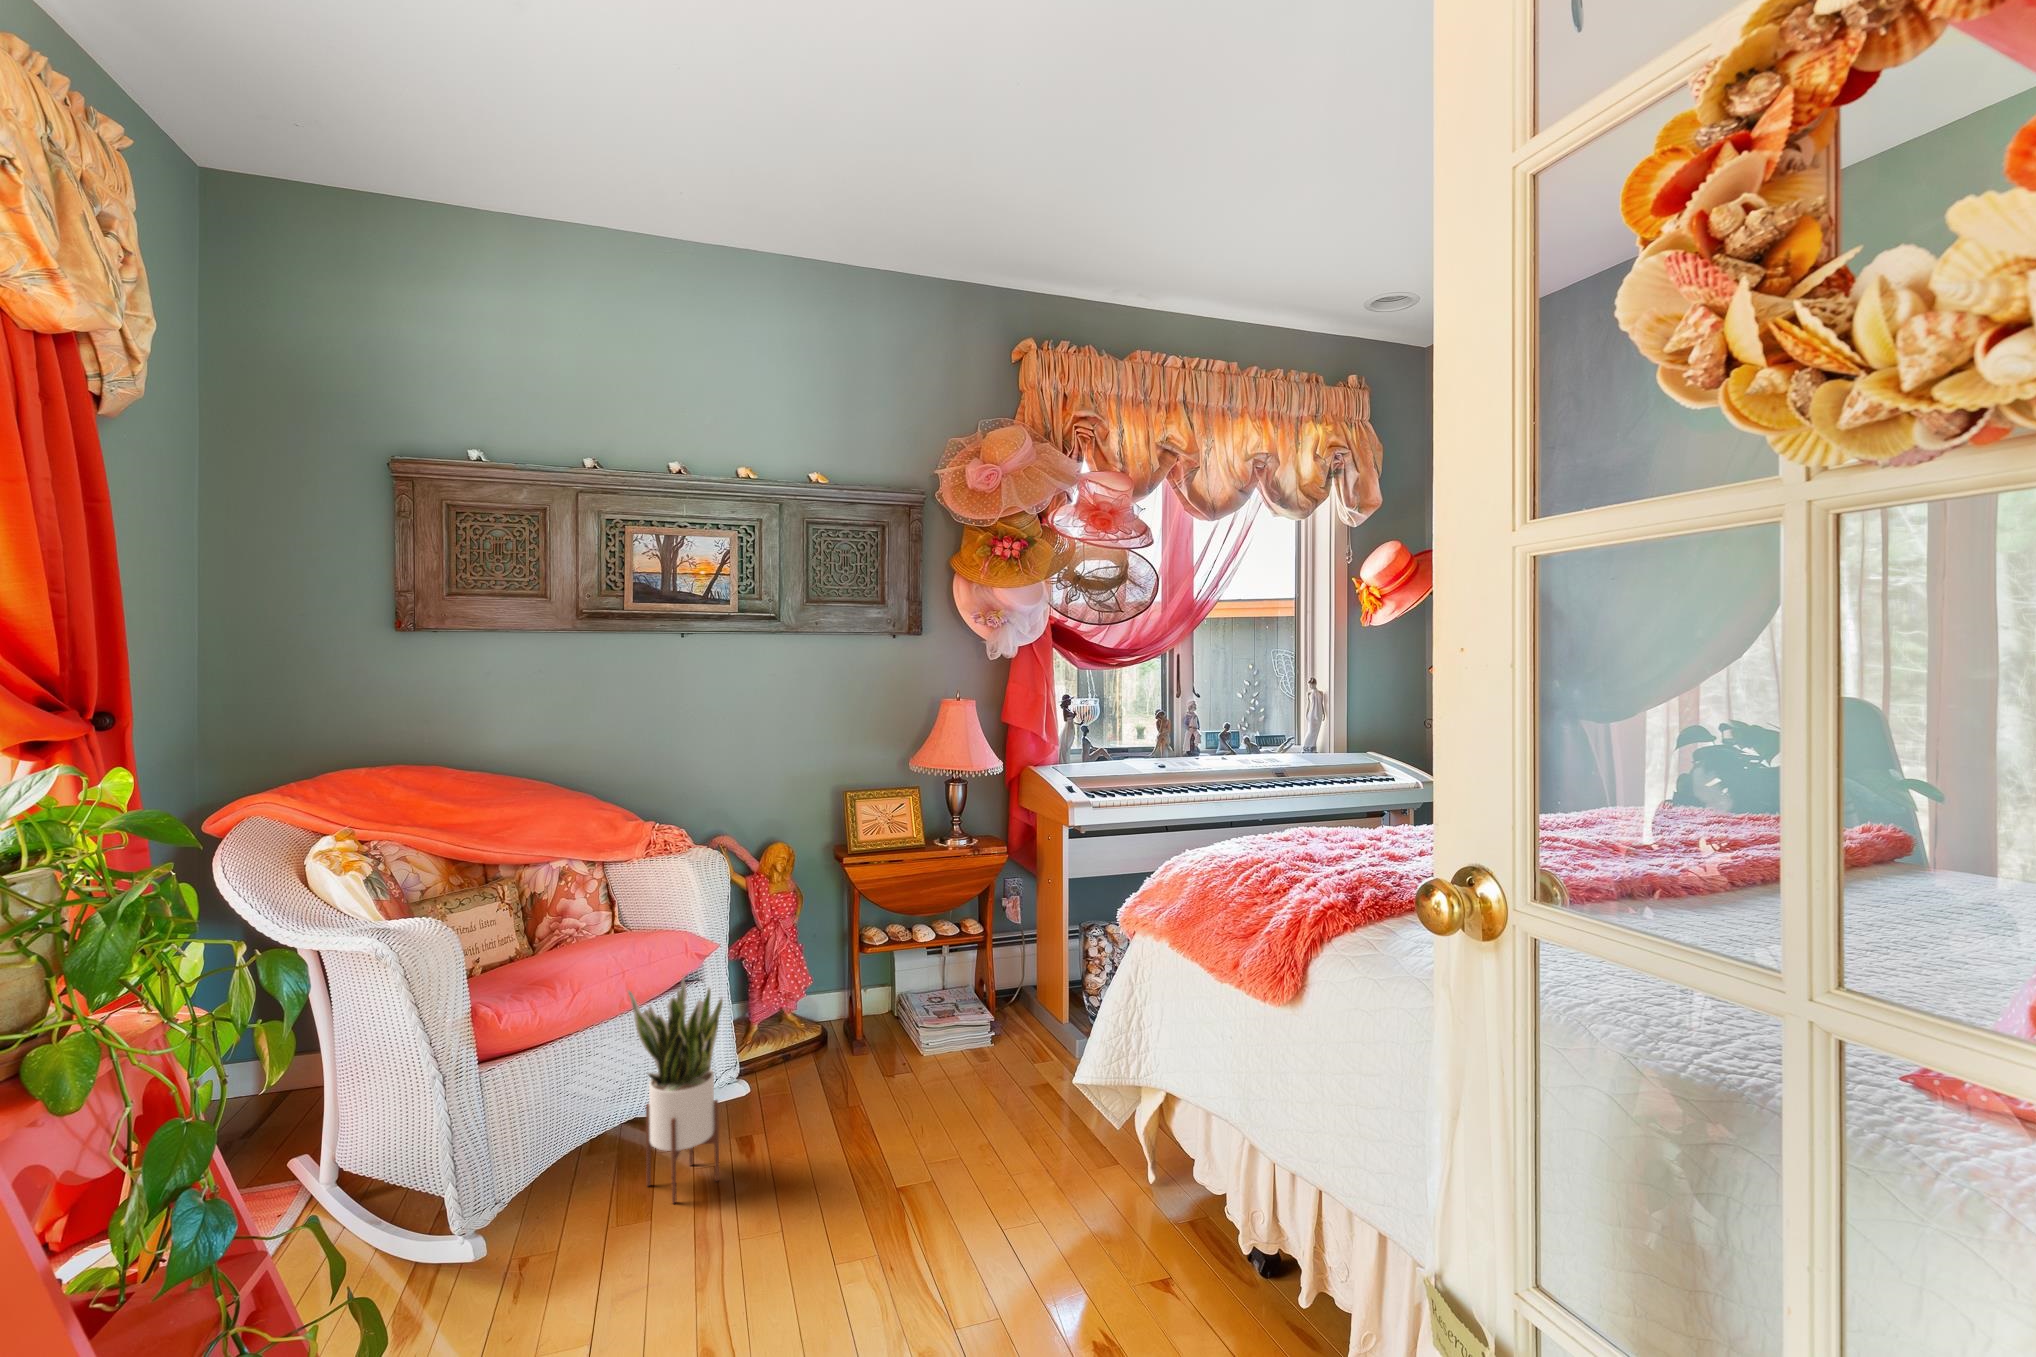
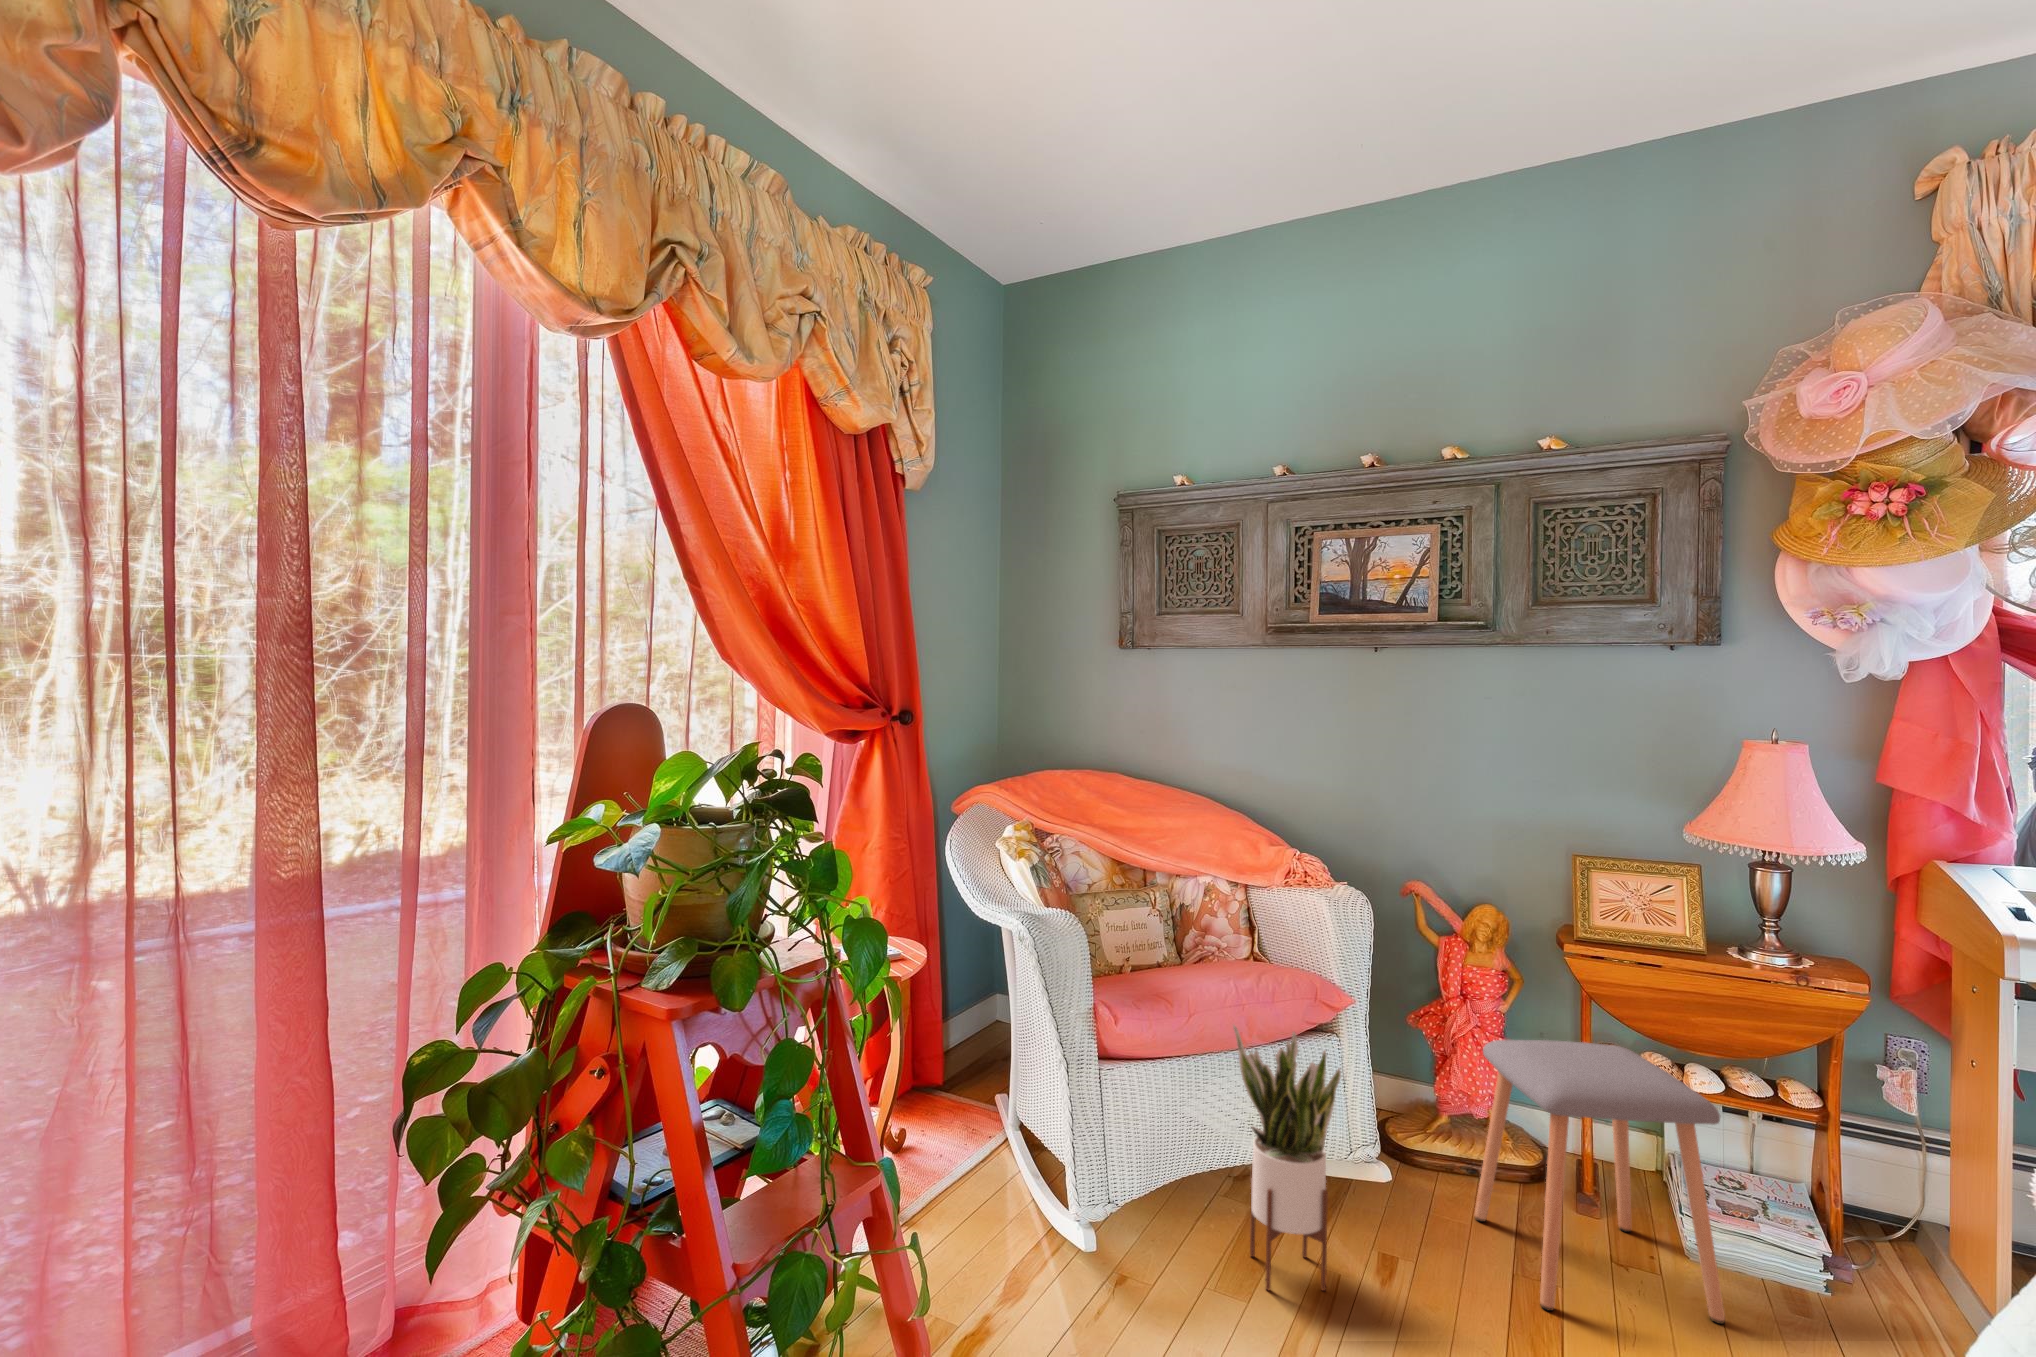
stool: none [798,922,955,1118] -> present [1475,1040,1725,1324]

